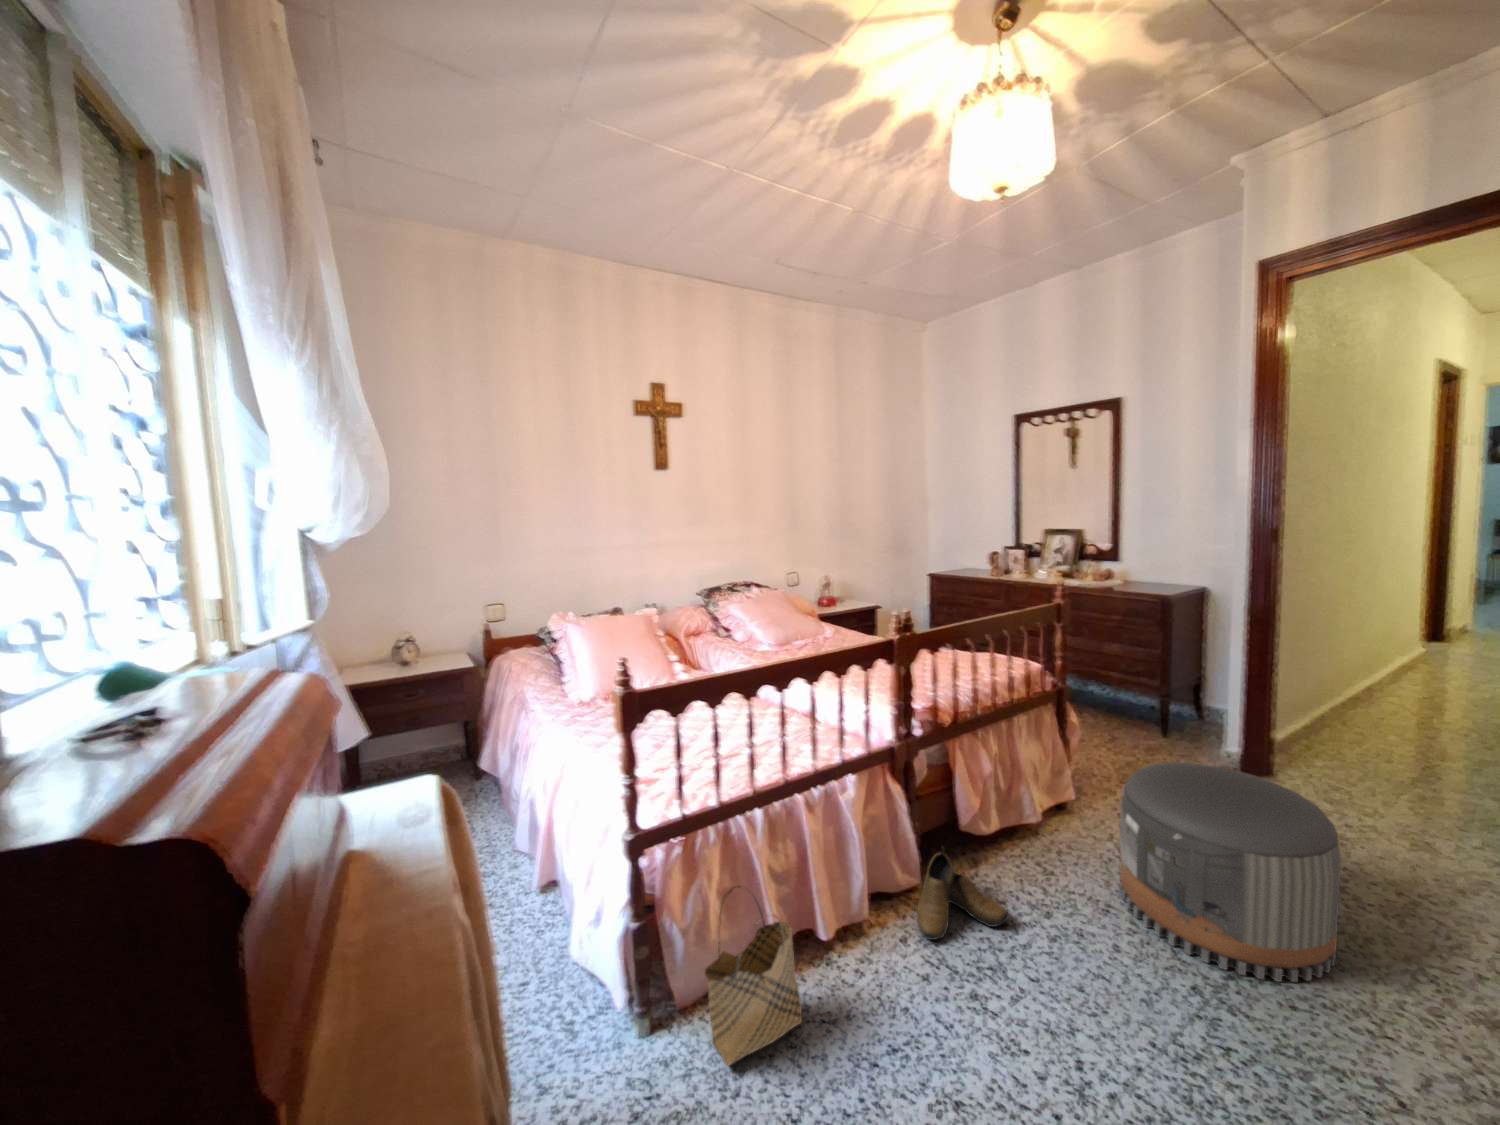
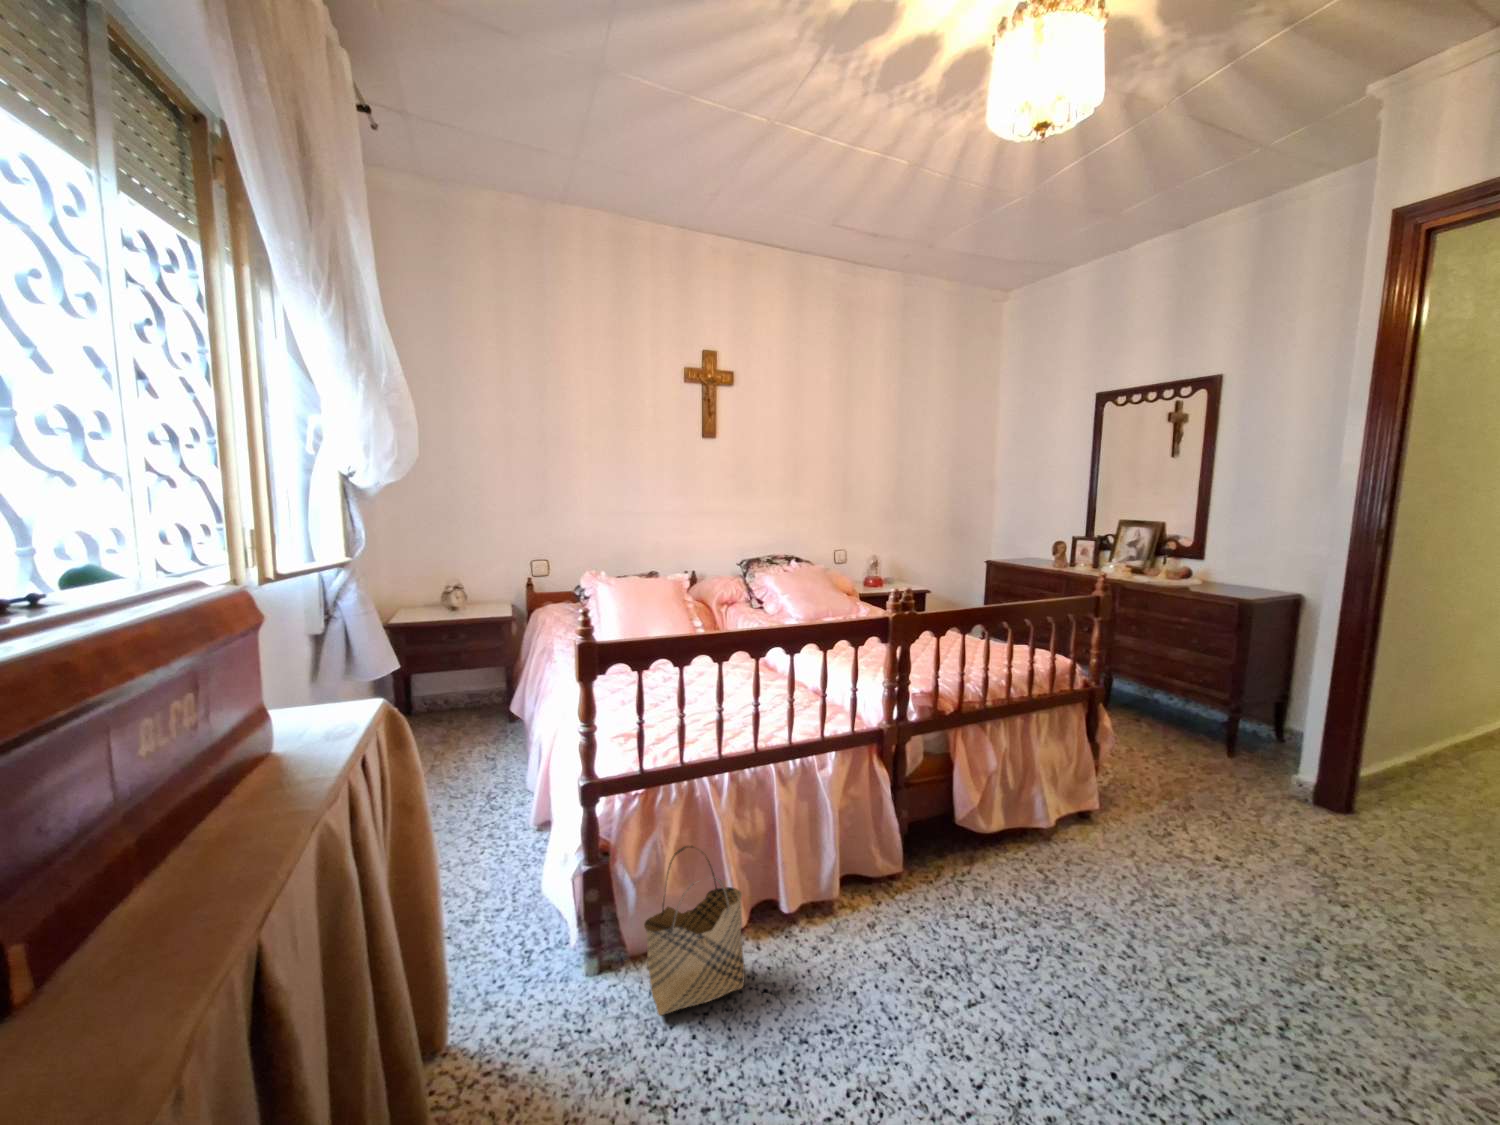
pouf: present [1120,763,1341,982] -> none [1126,780,1390,1041]
shoe: present [917,847,1009,940] -> none [889,837,989,931]

